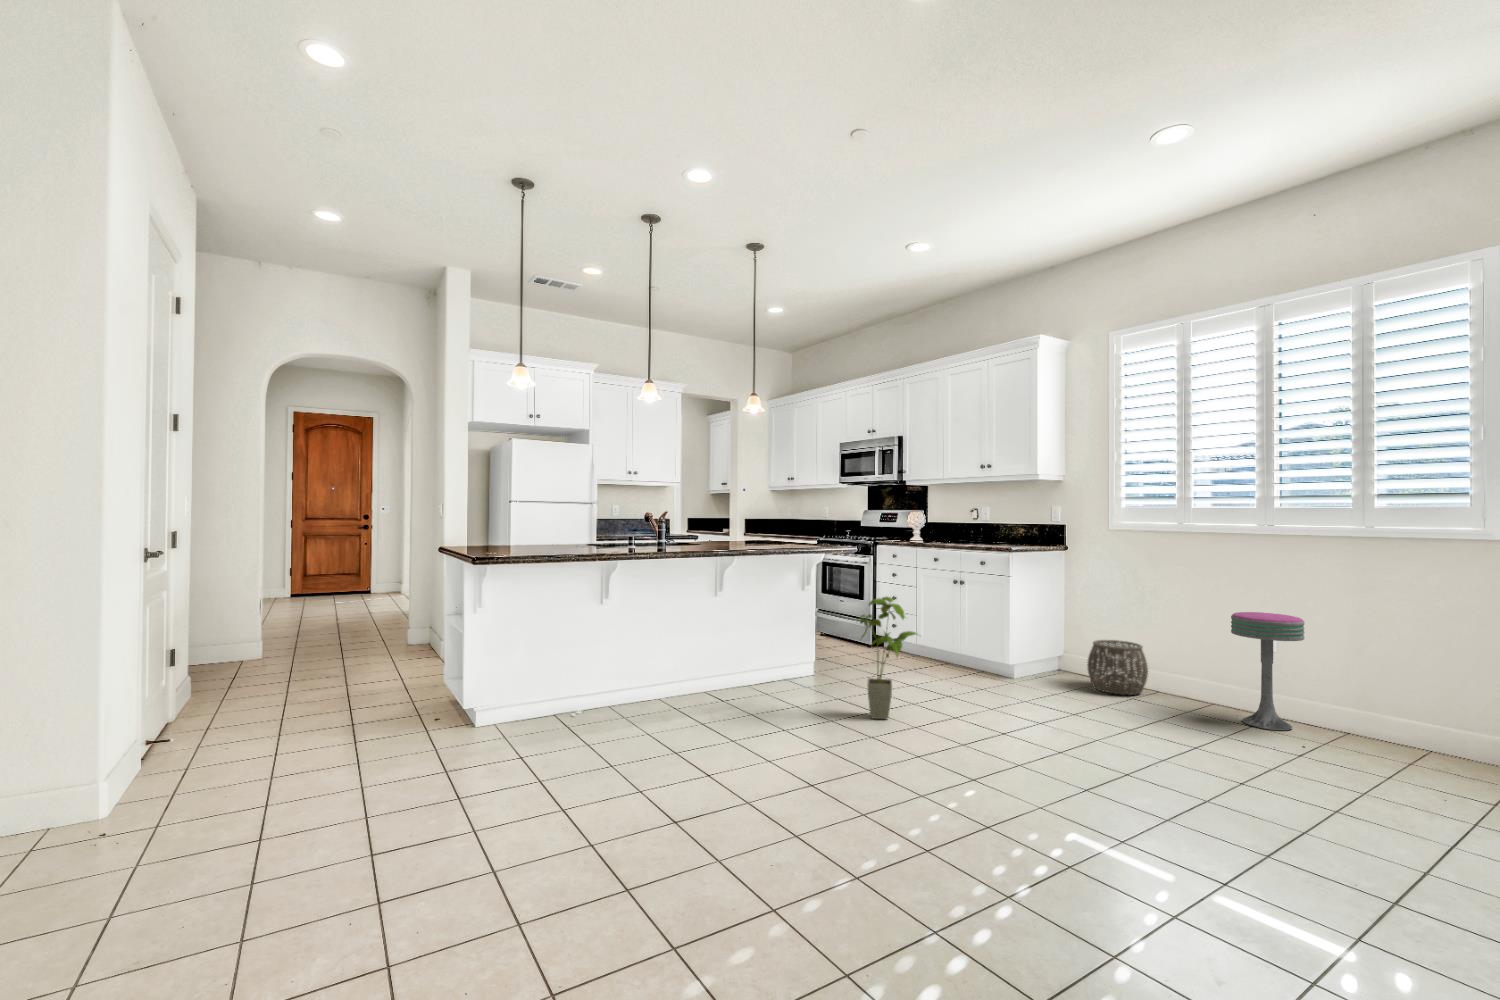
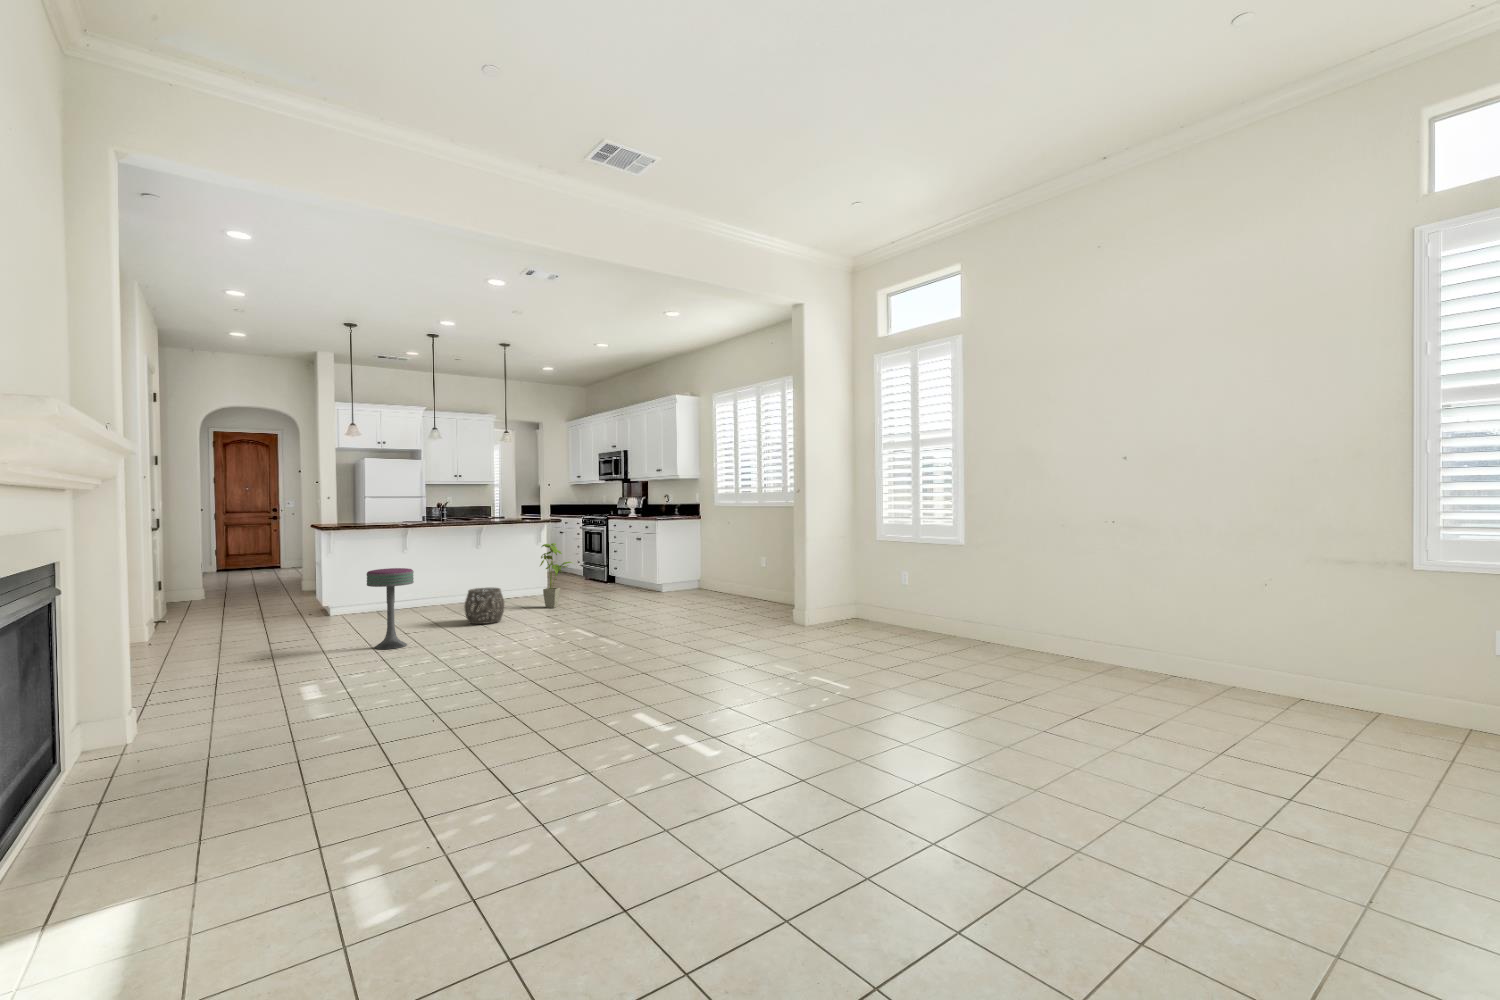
bar stool: present [1231,612,1304,730] -> present [367,568,414,649]
woven basket: present [1087,640,1148,695] -> present [464,588,504,624]

